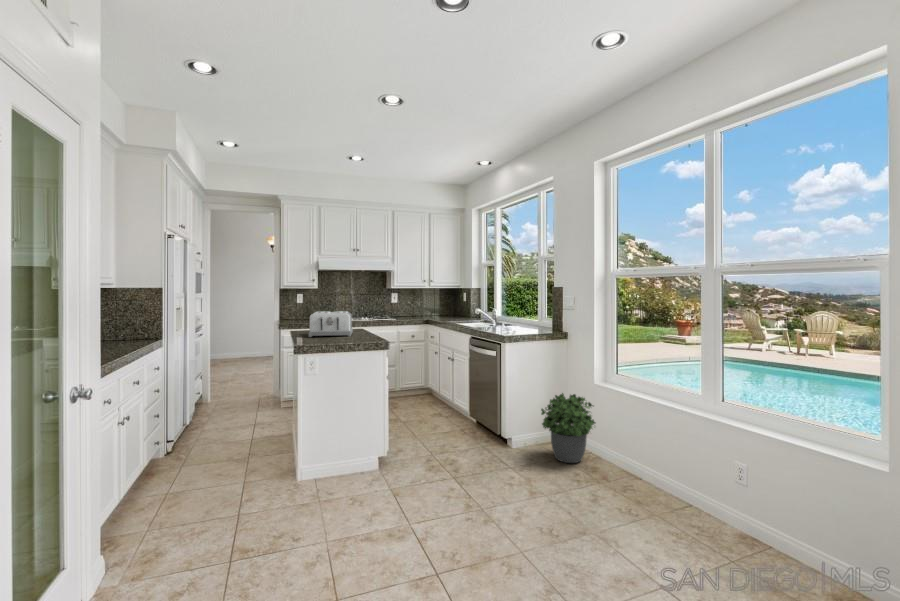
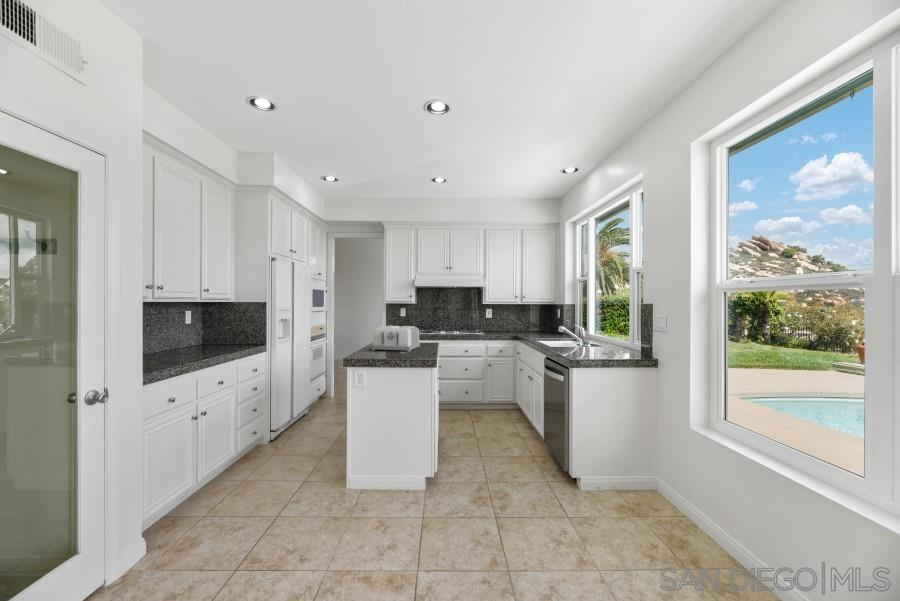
potted plant: present [541,393,595,463] -> none [611,435,690,528]

